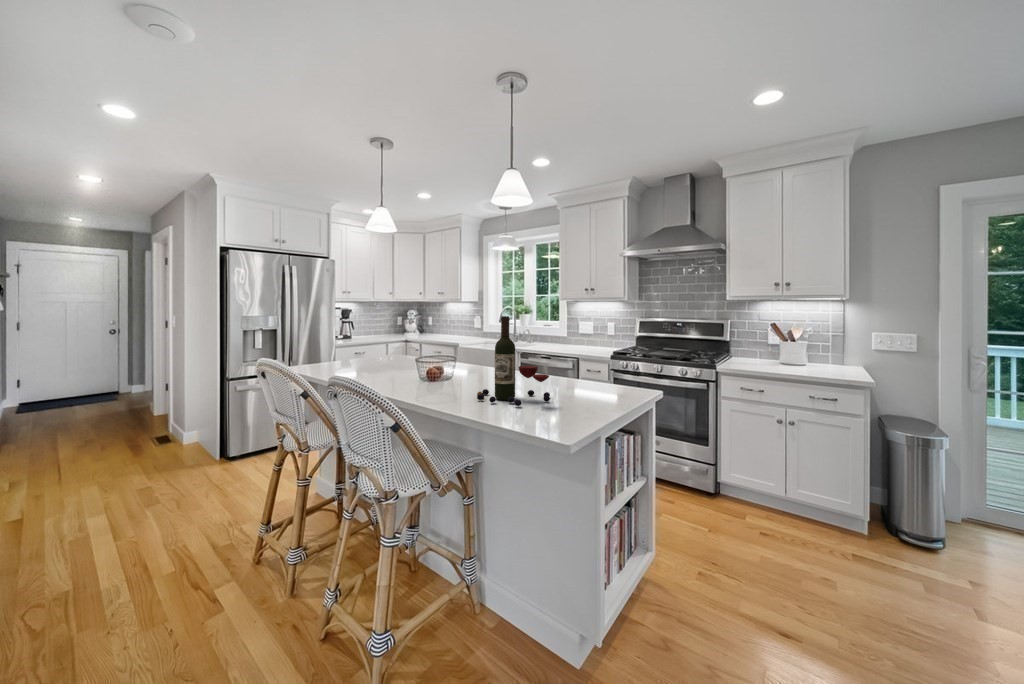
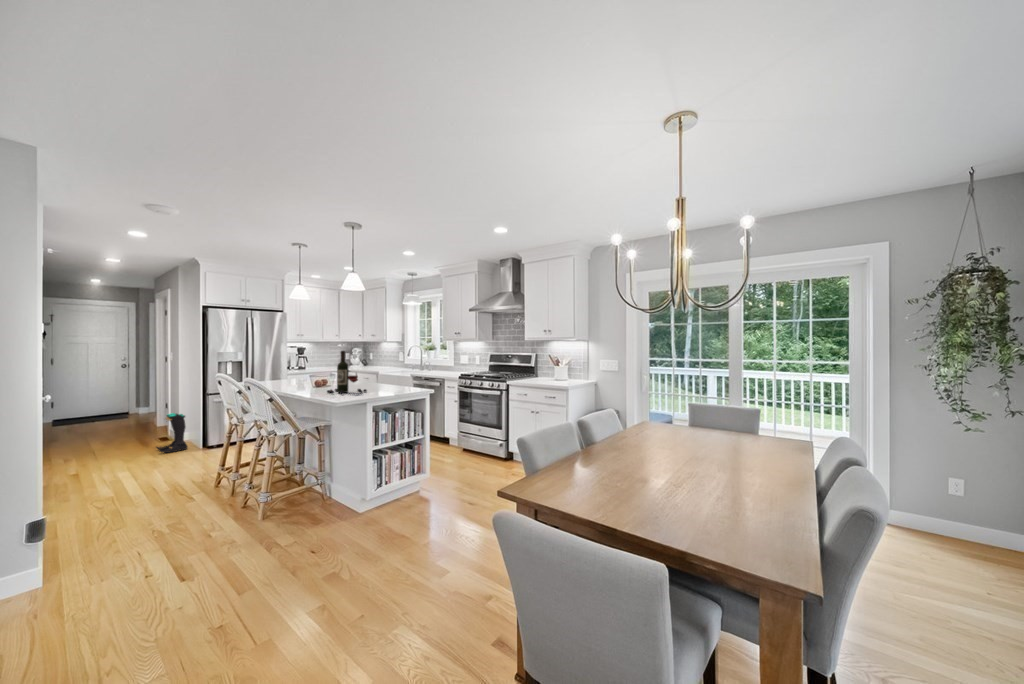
boots: none [156,404,205,465] -> present [156,413,188,453]

